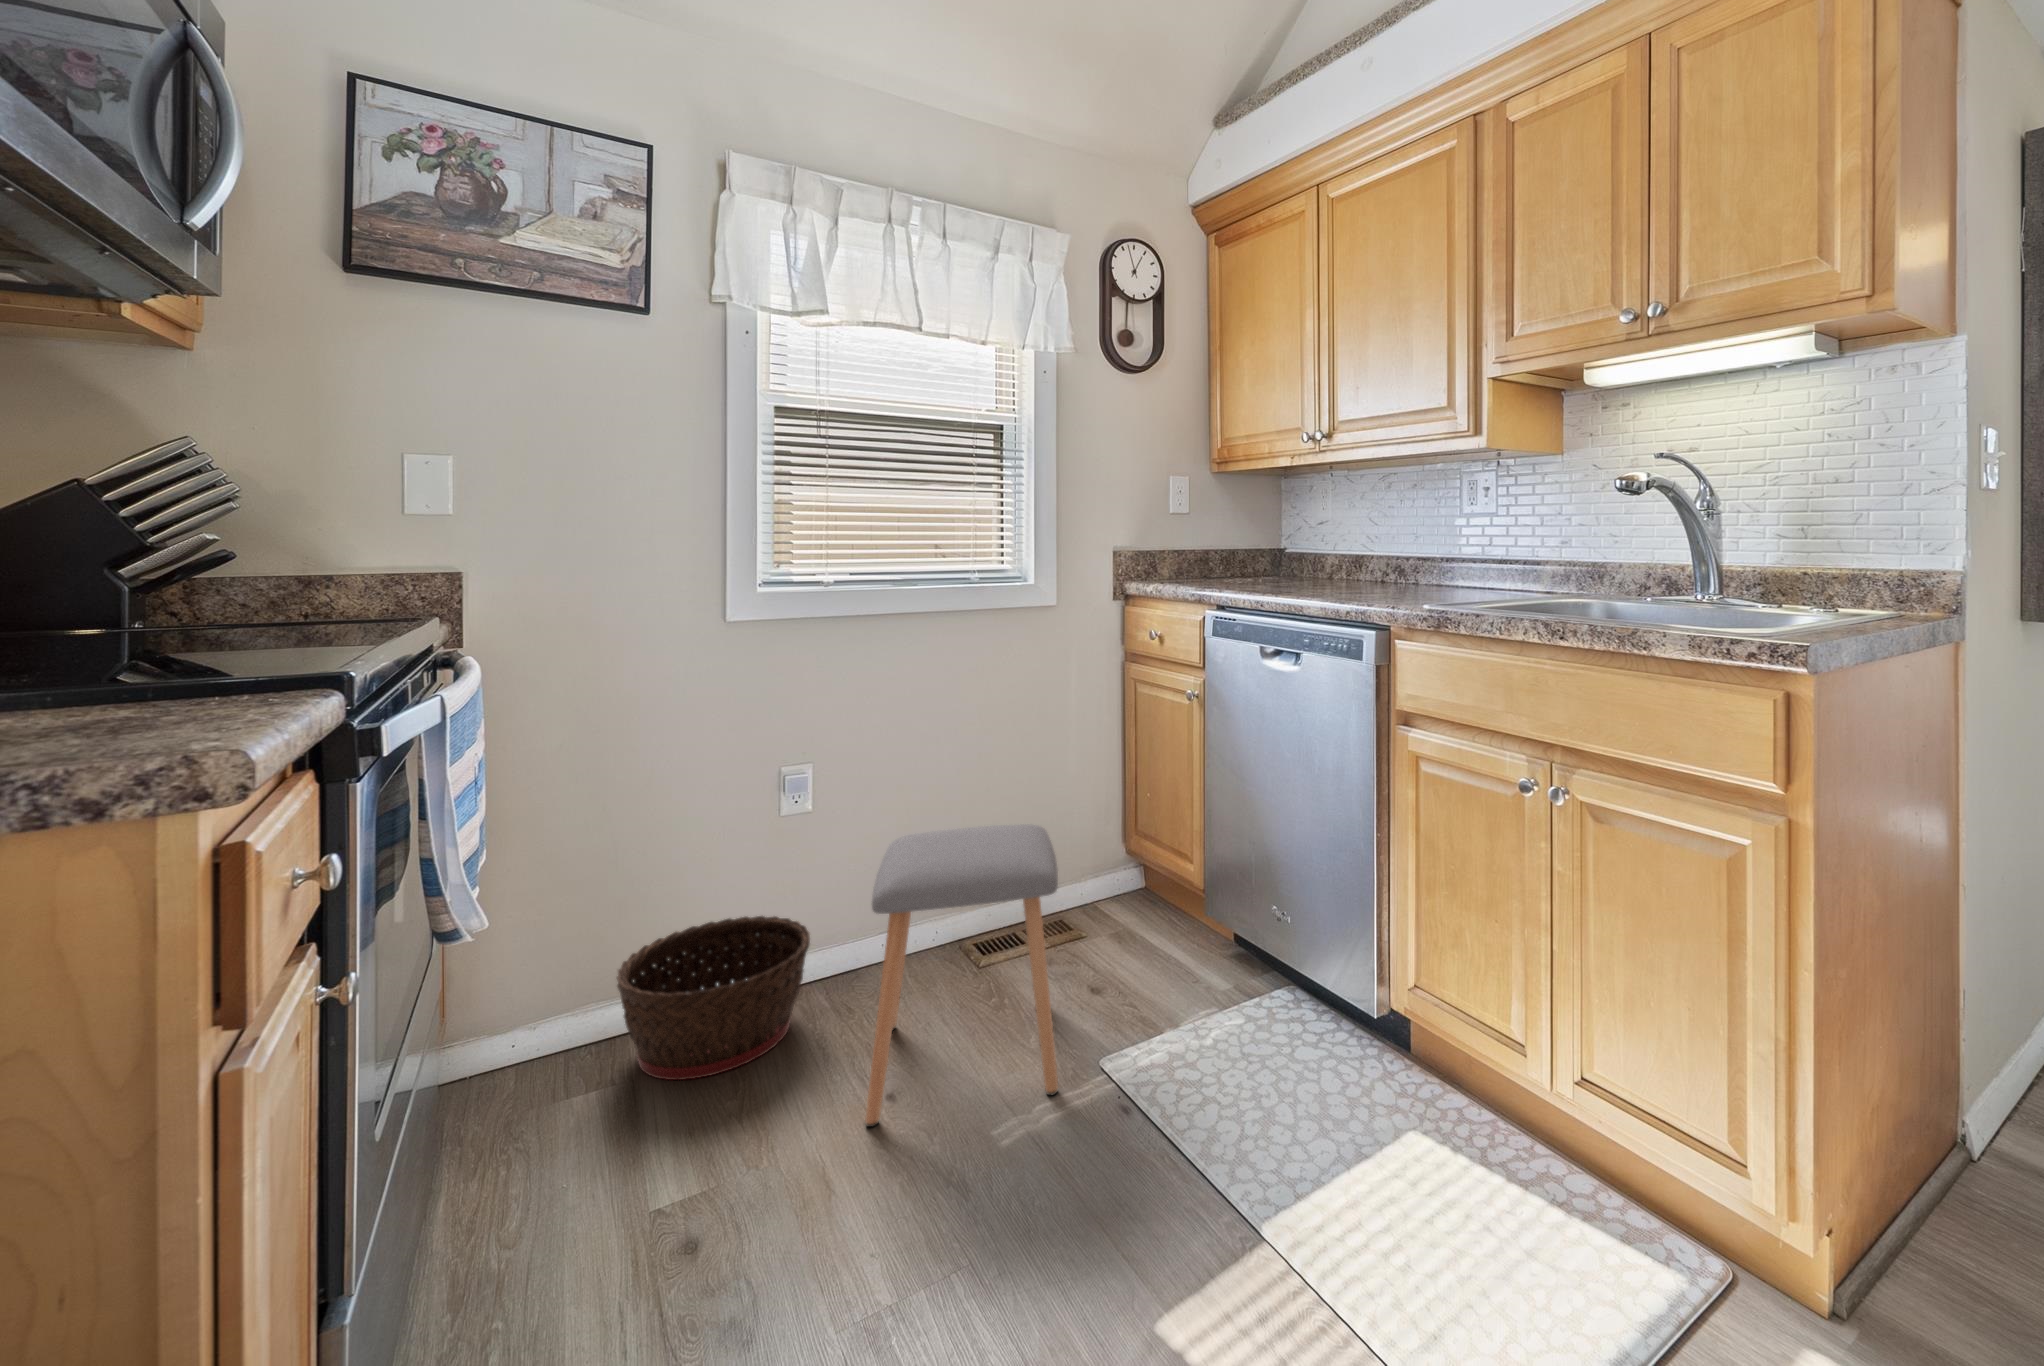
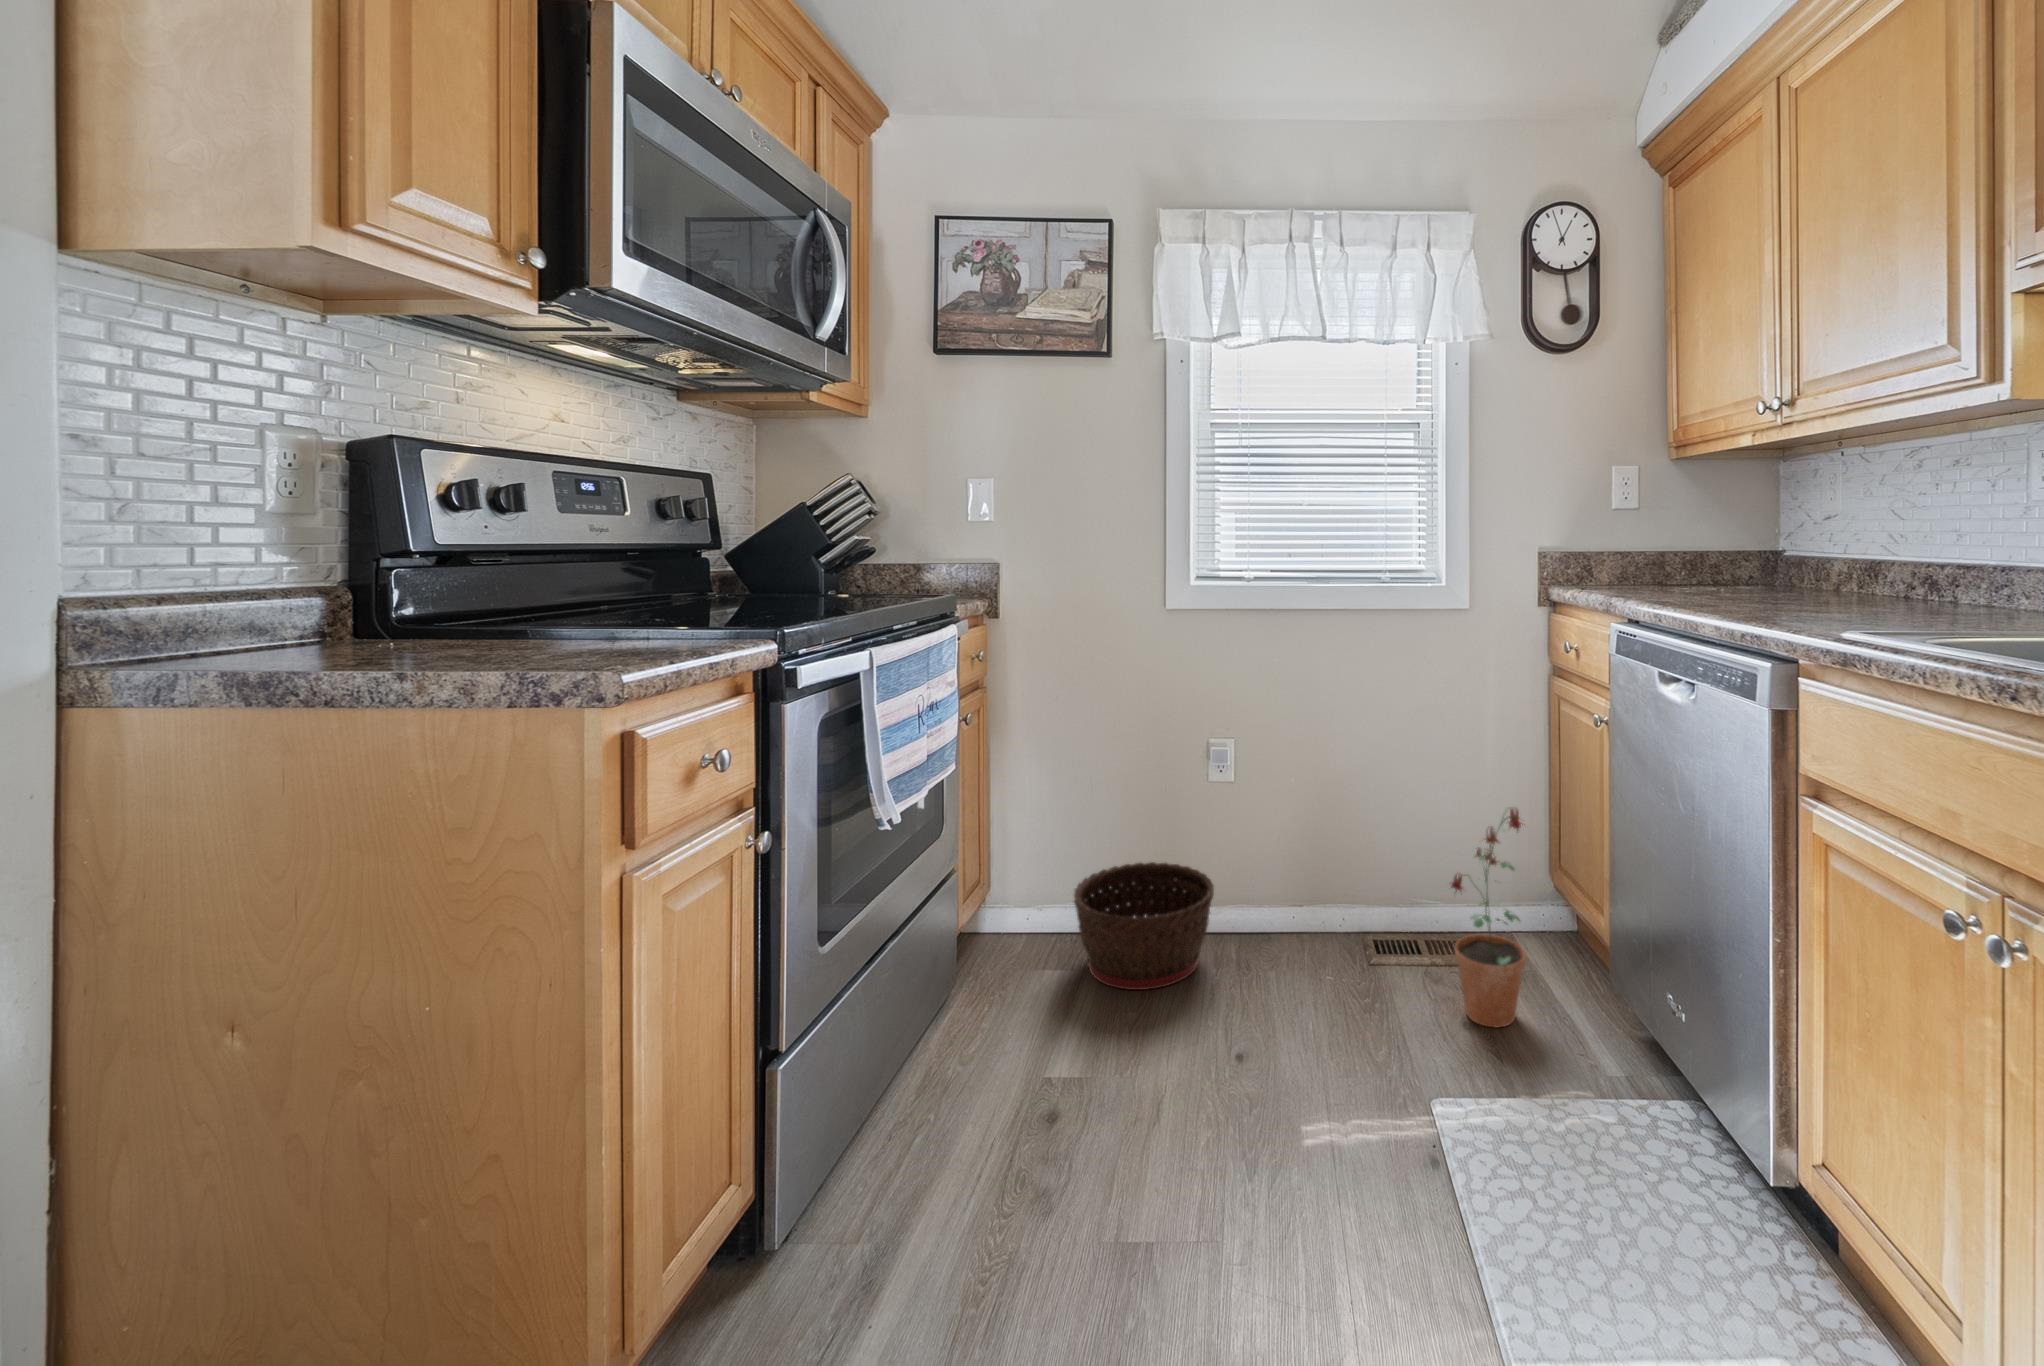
potted plant: none [1074,780,1143,984] -> present [1451,807,1526,1027]
stool: present [865,824,1058,1127] -> none [1207,820,1411,1117]

